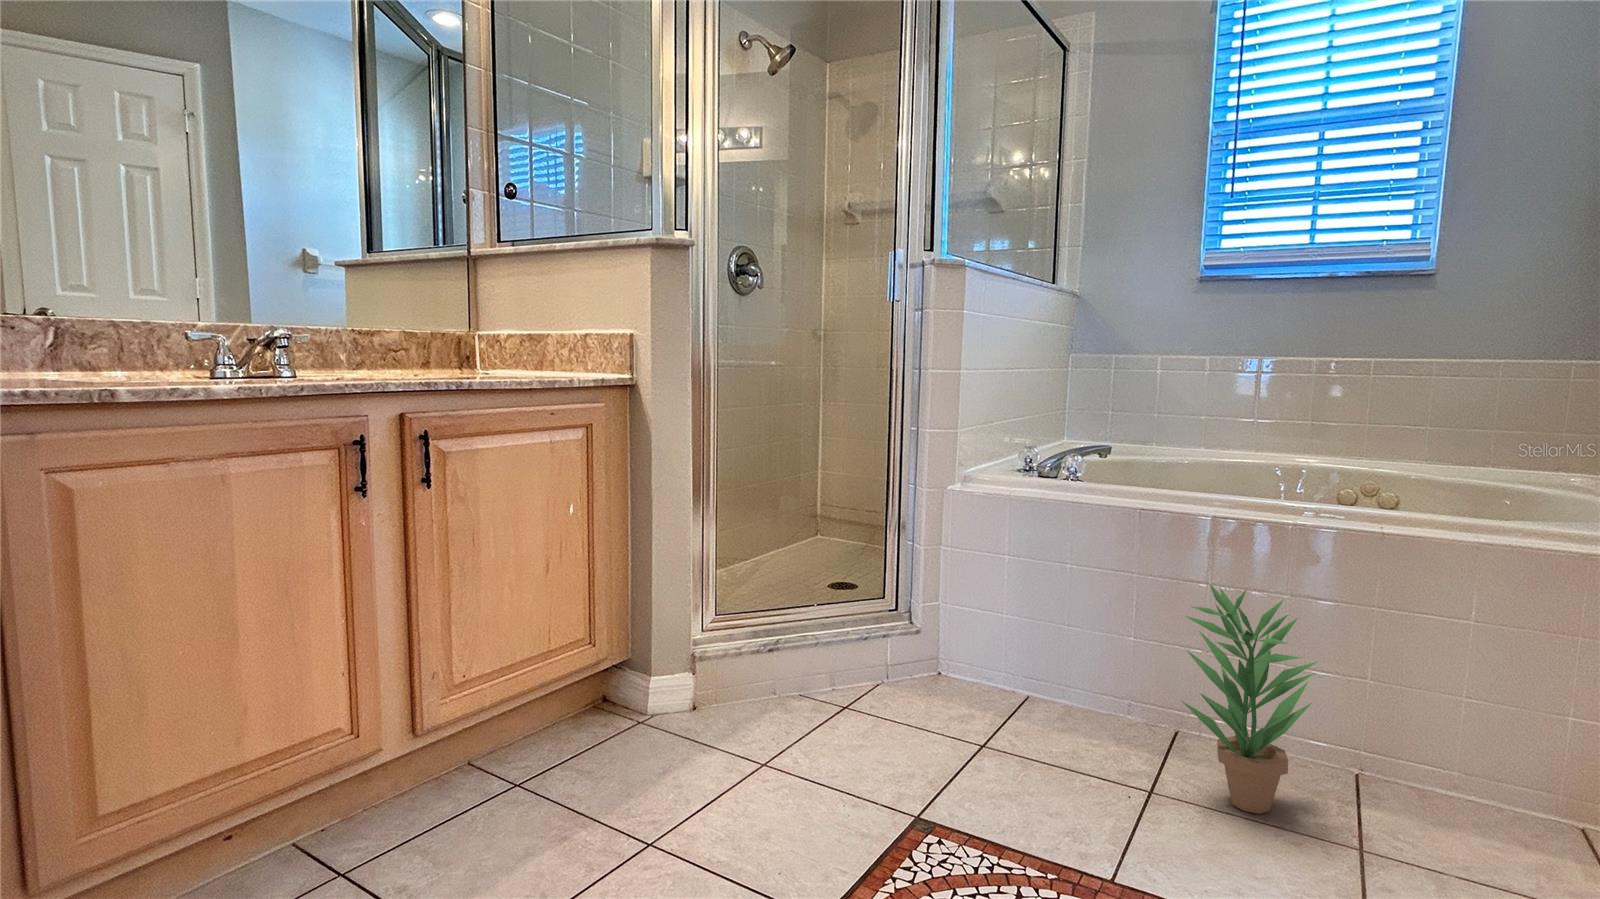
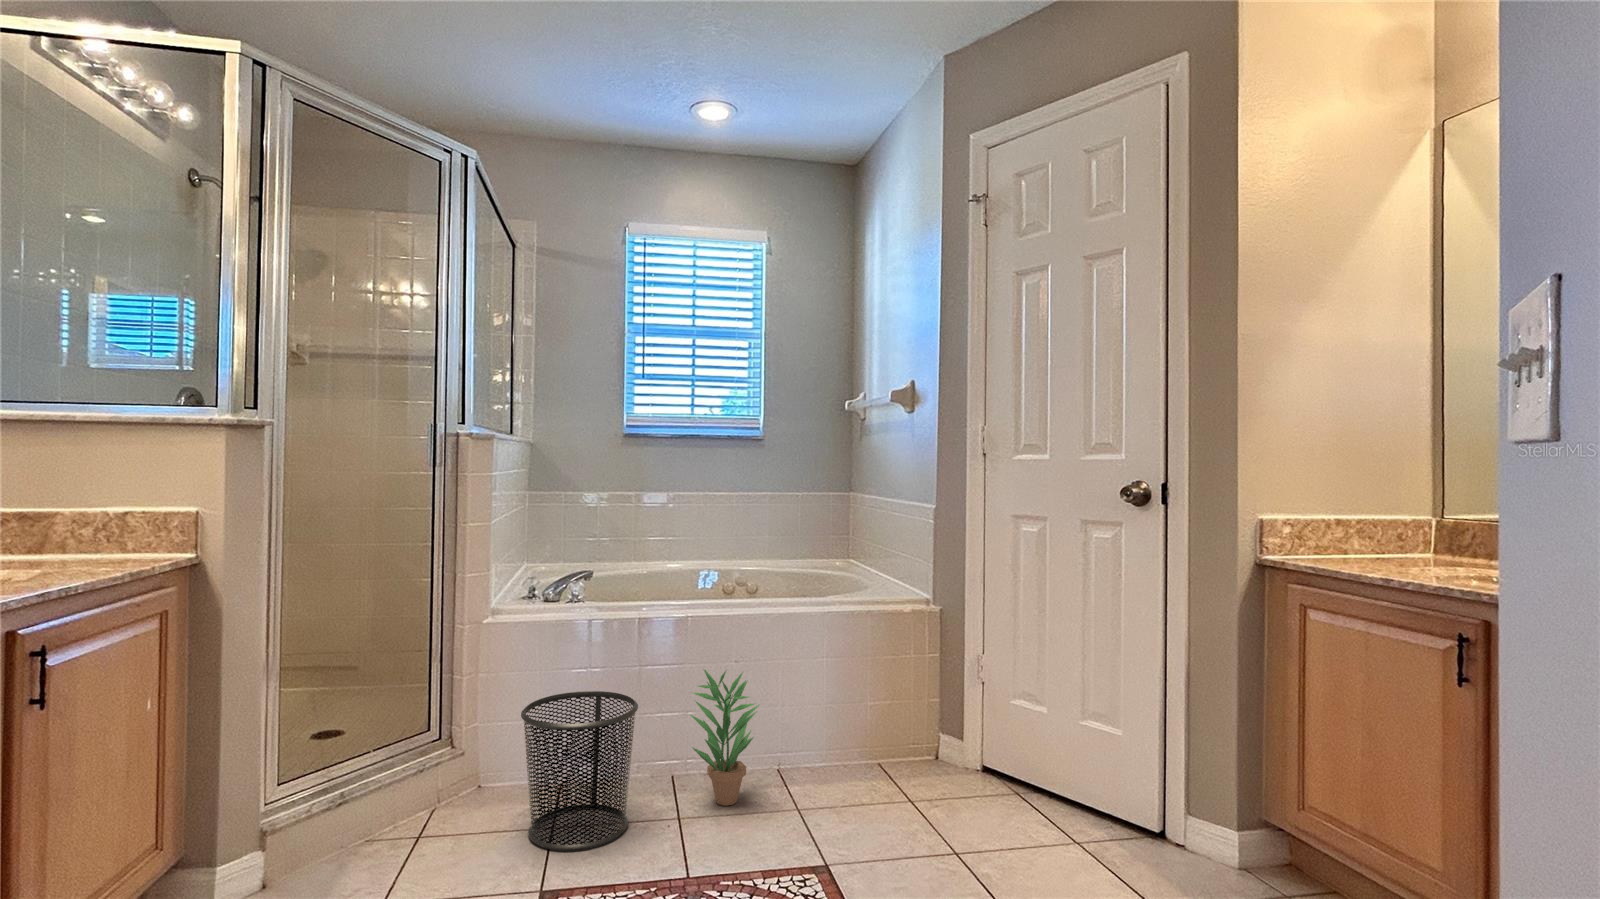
waste bin: none [930,582,1093,794] -> present [521,691,638,851]

